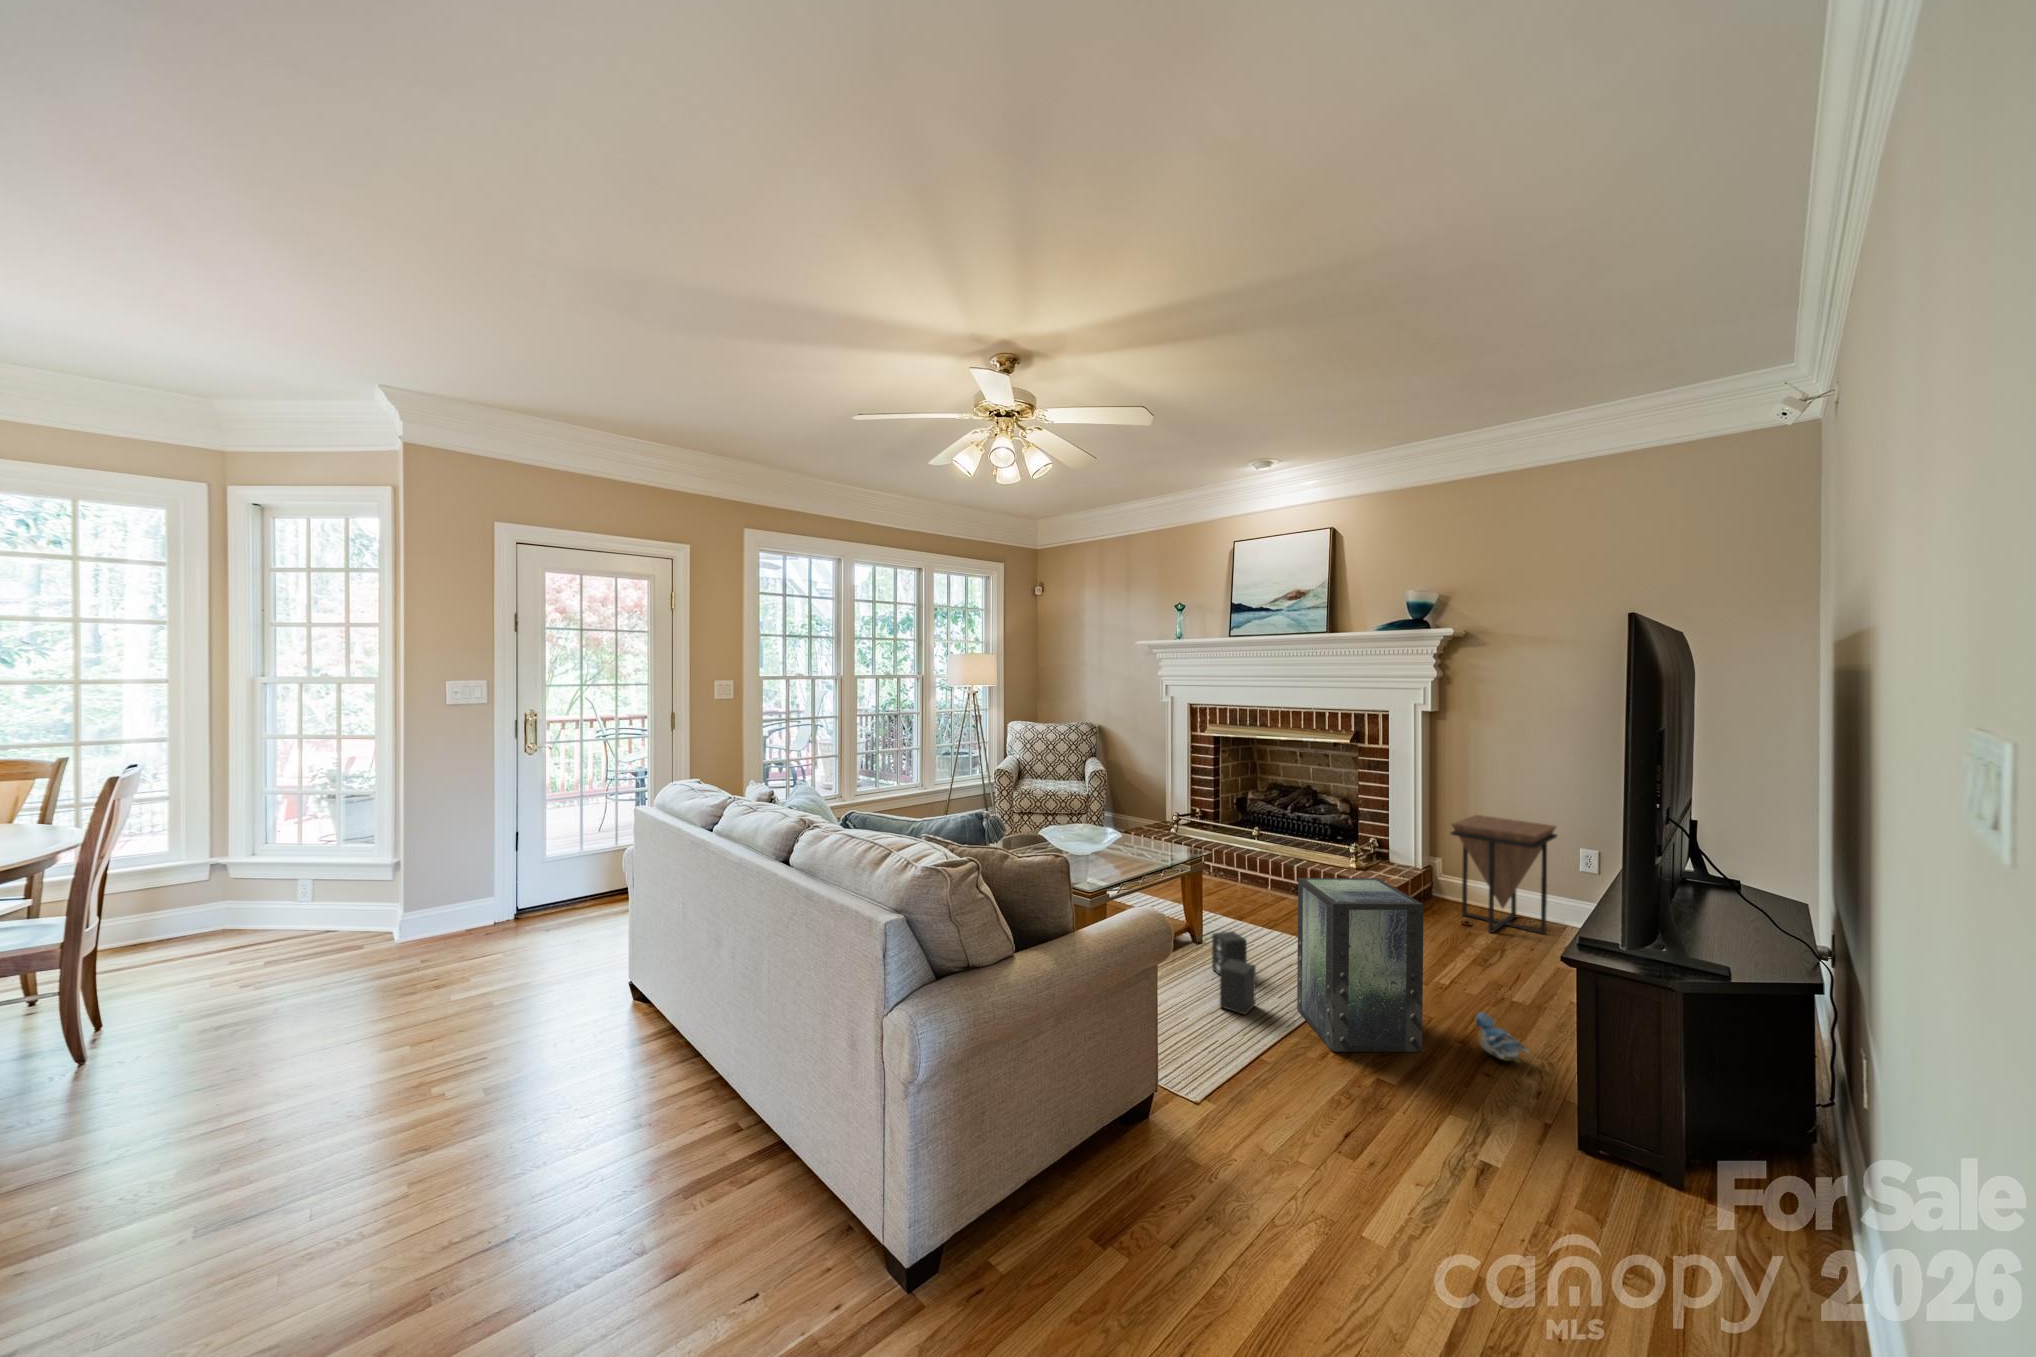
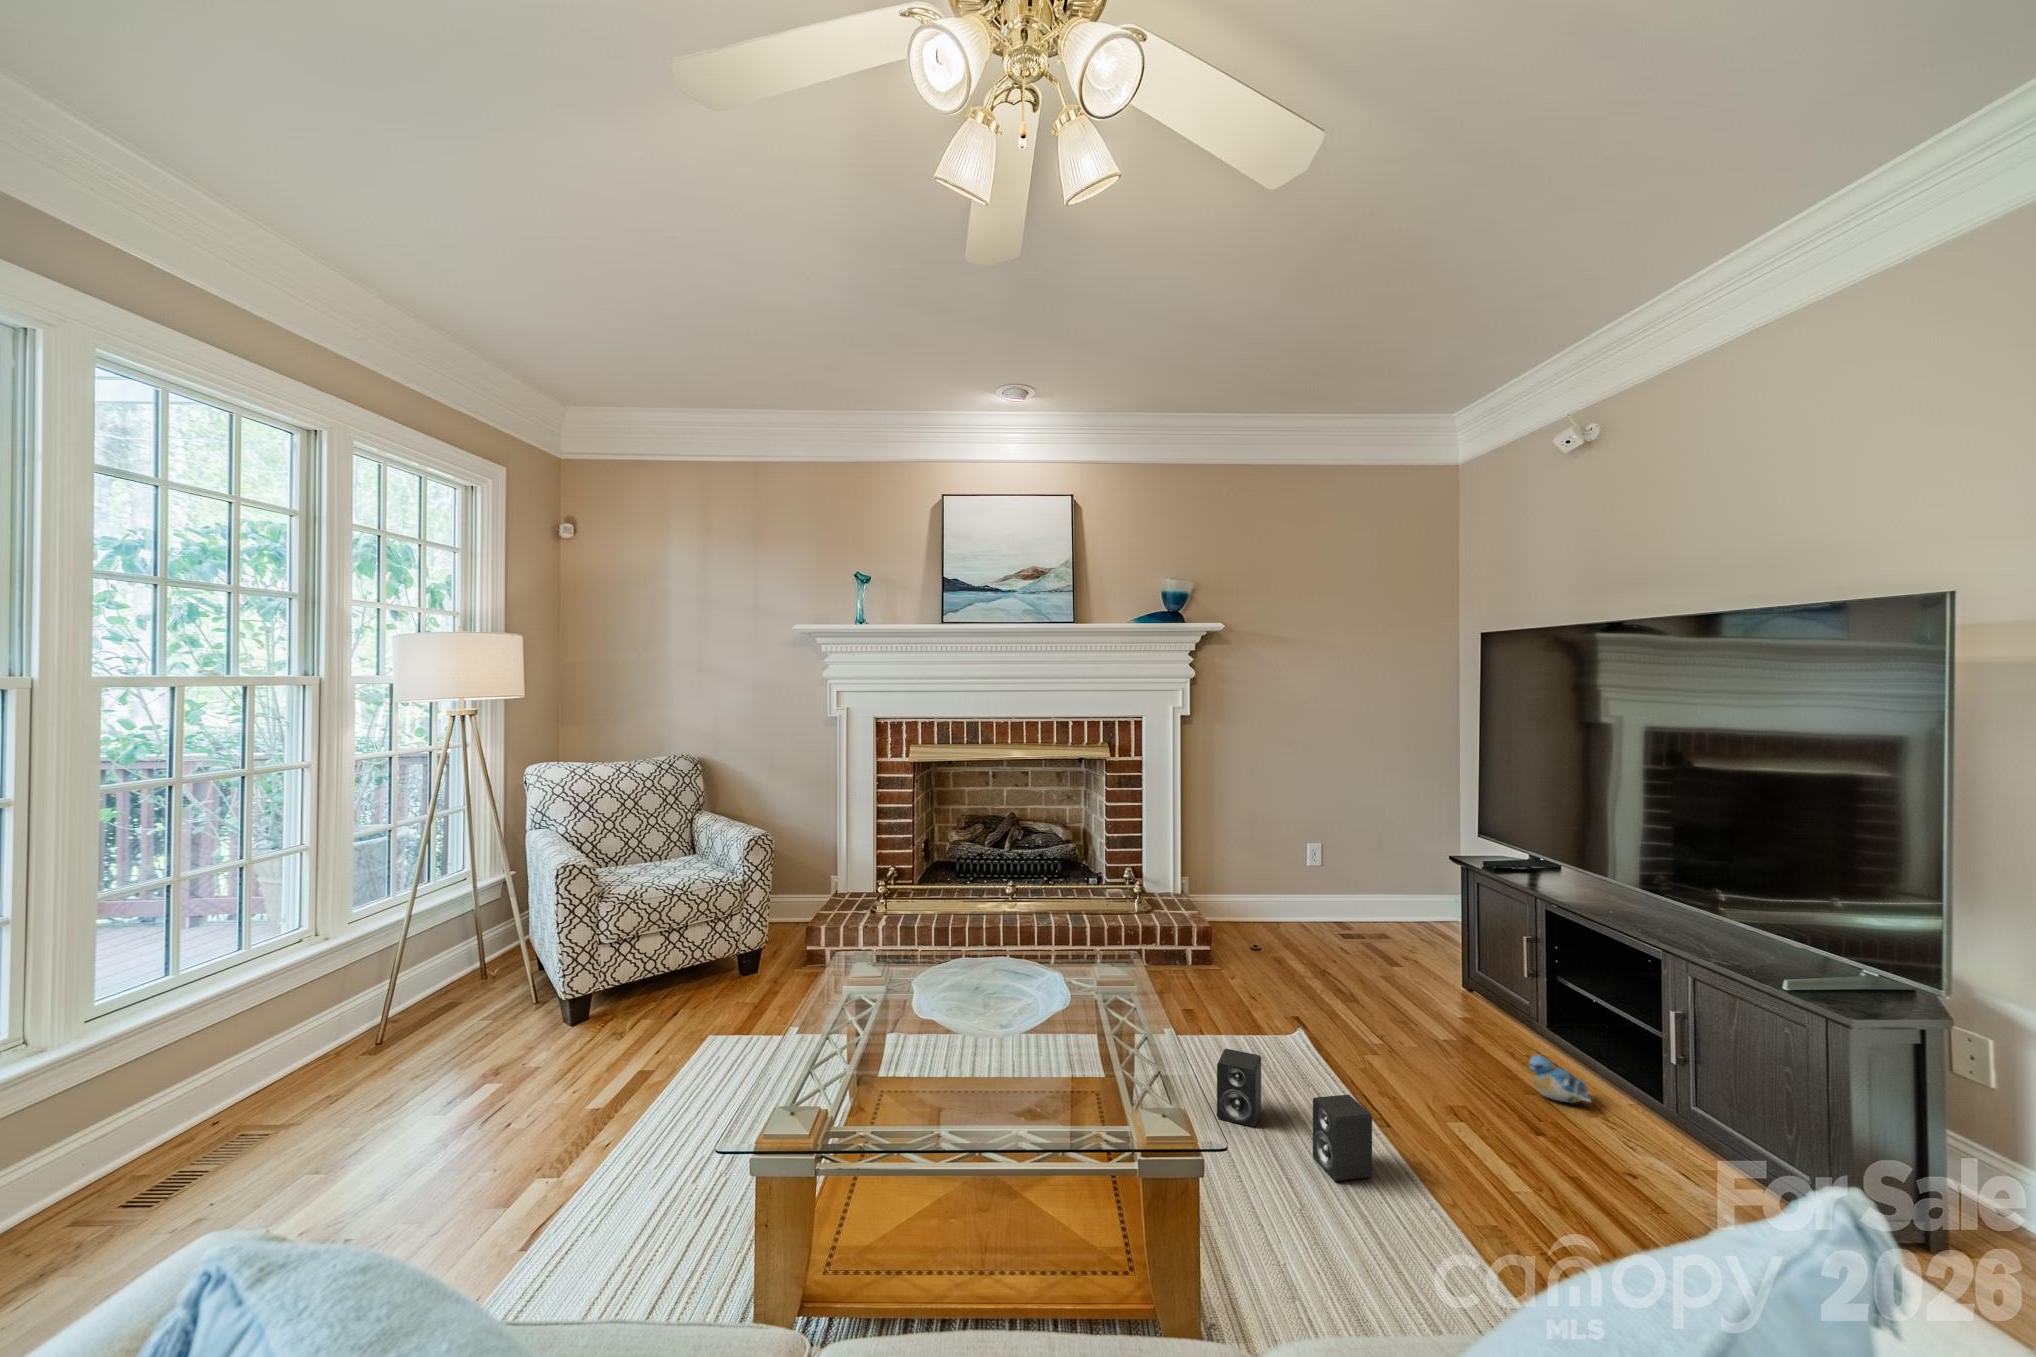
side table: present [1451,815,1557,934] -> none [1228,824,1327,950]
storage box: present [1297,878,1424,1052] -> none [1381,925,1533,1181]

